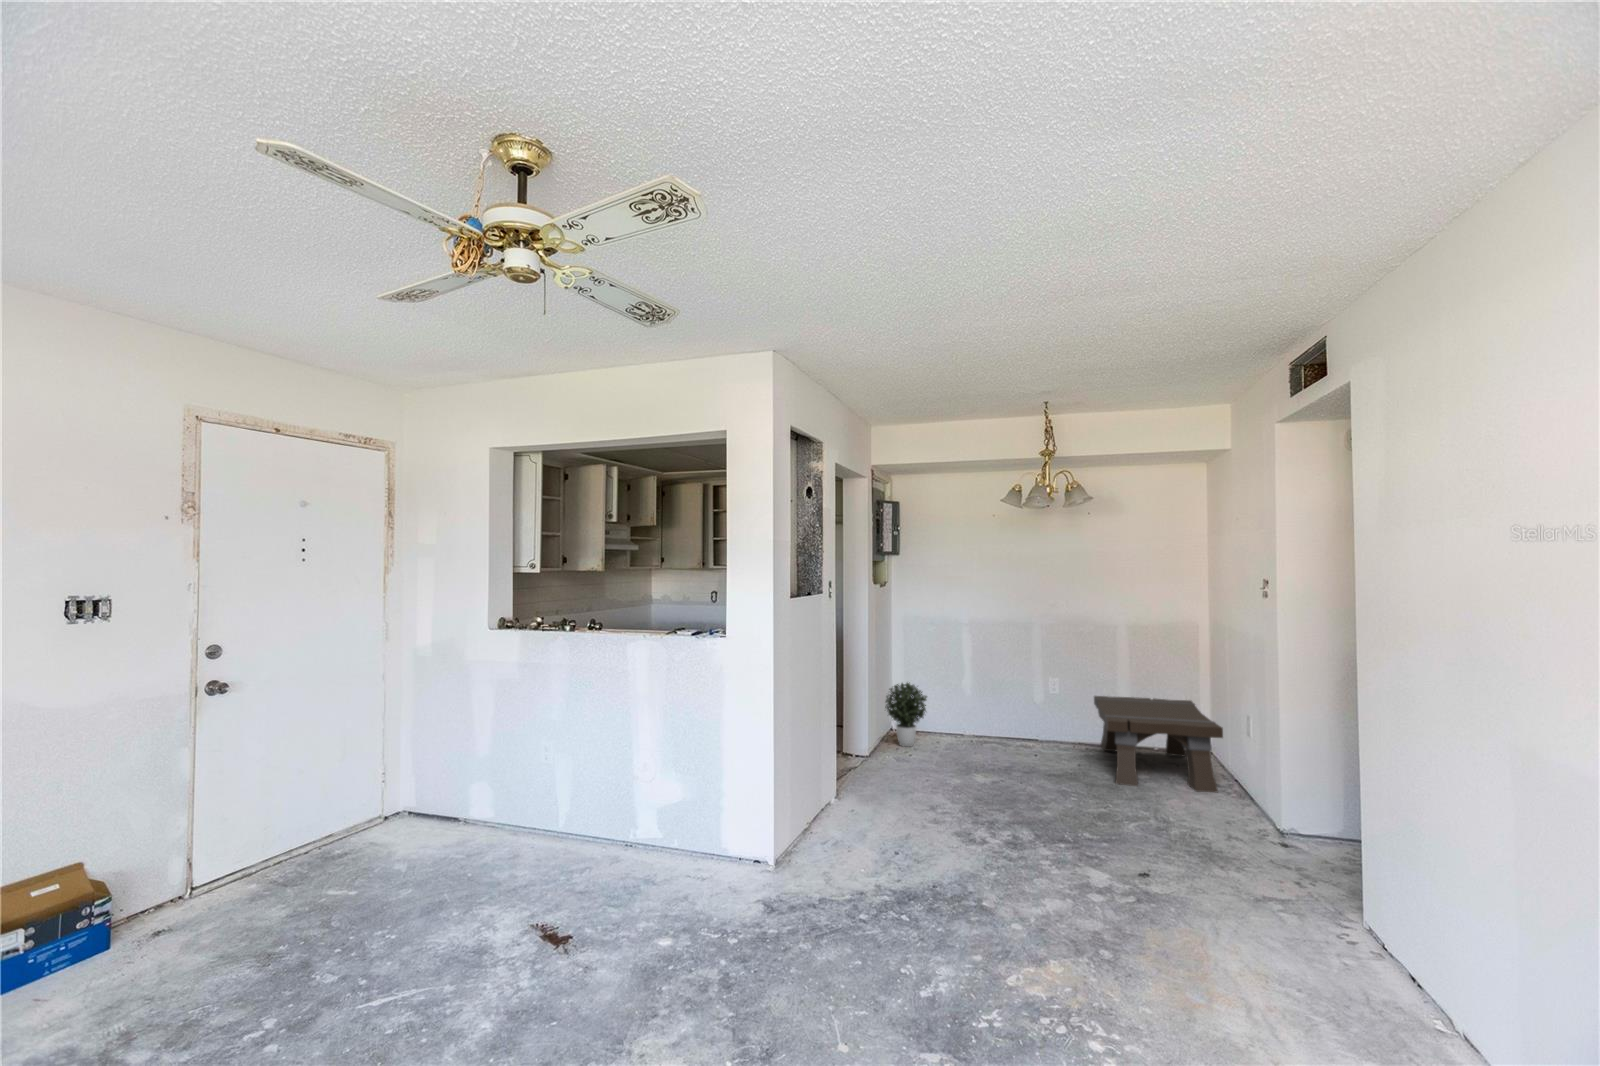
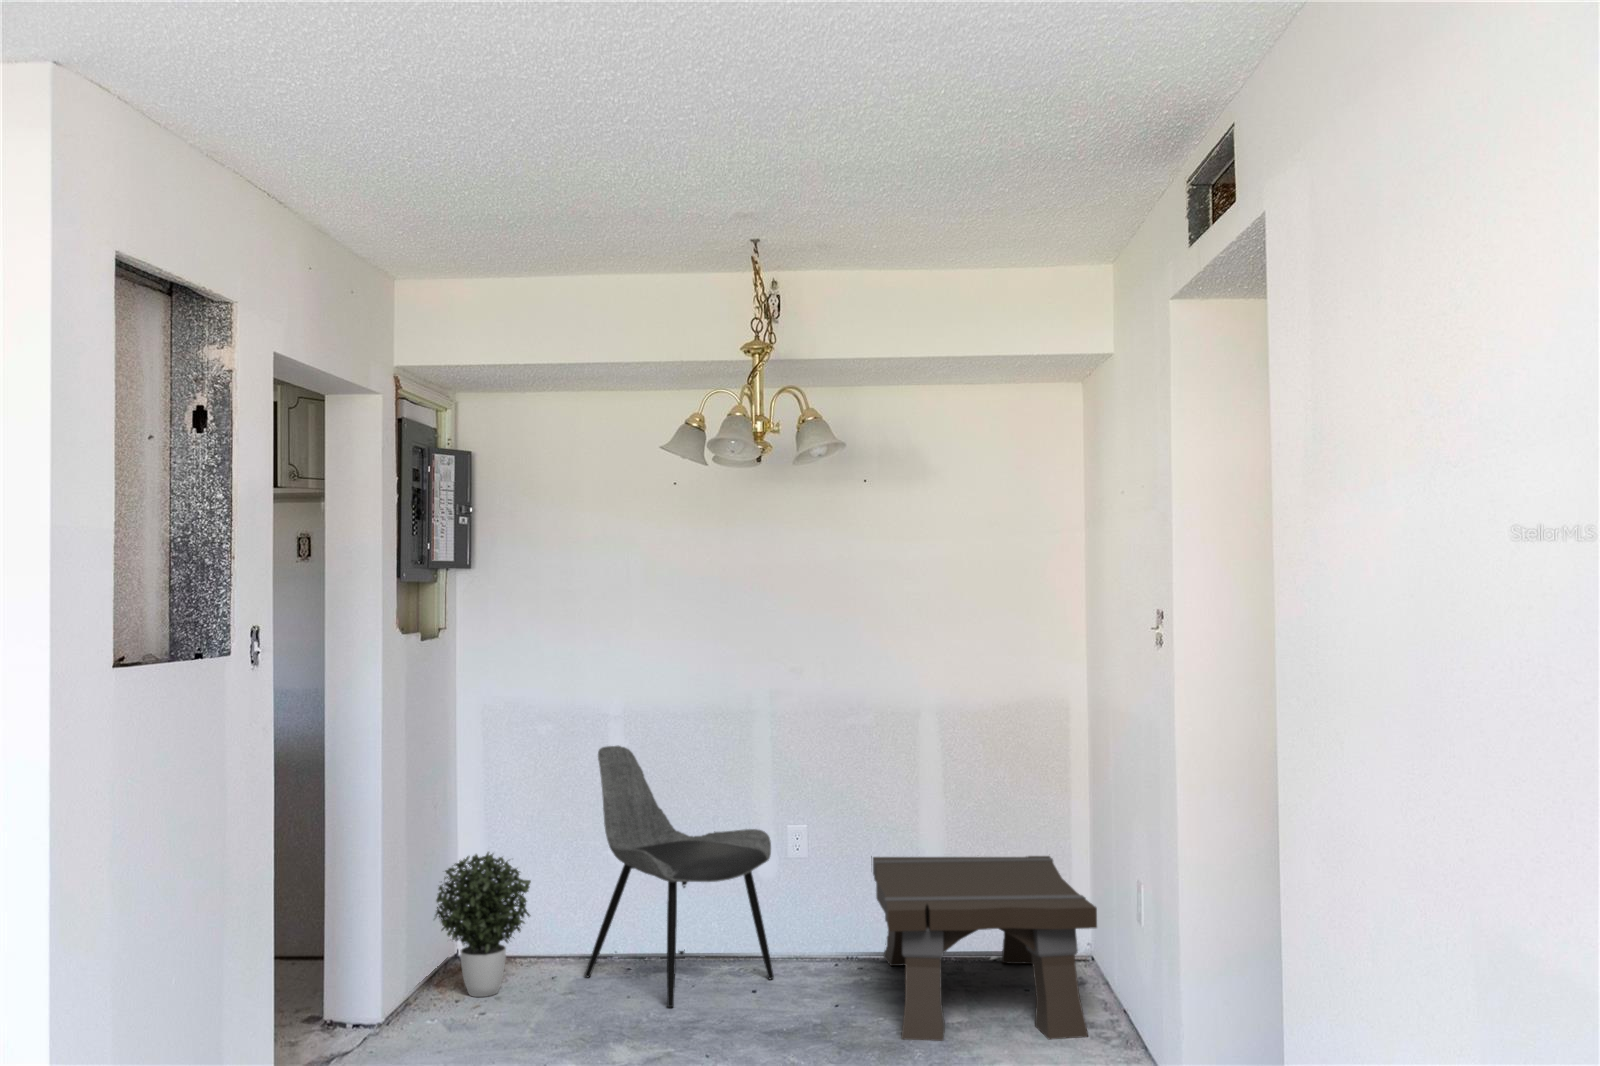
dining chair: none [951,635,1045,759] -> present [585,746,774,1007]

